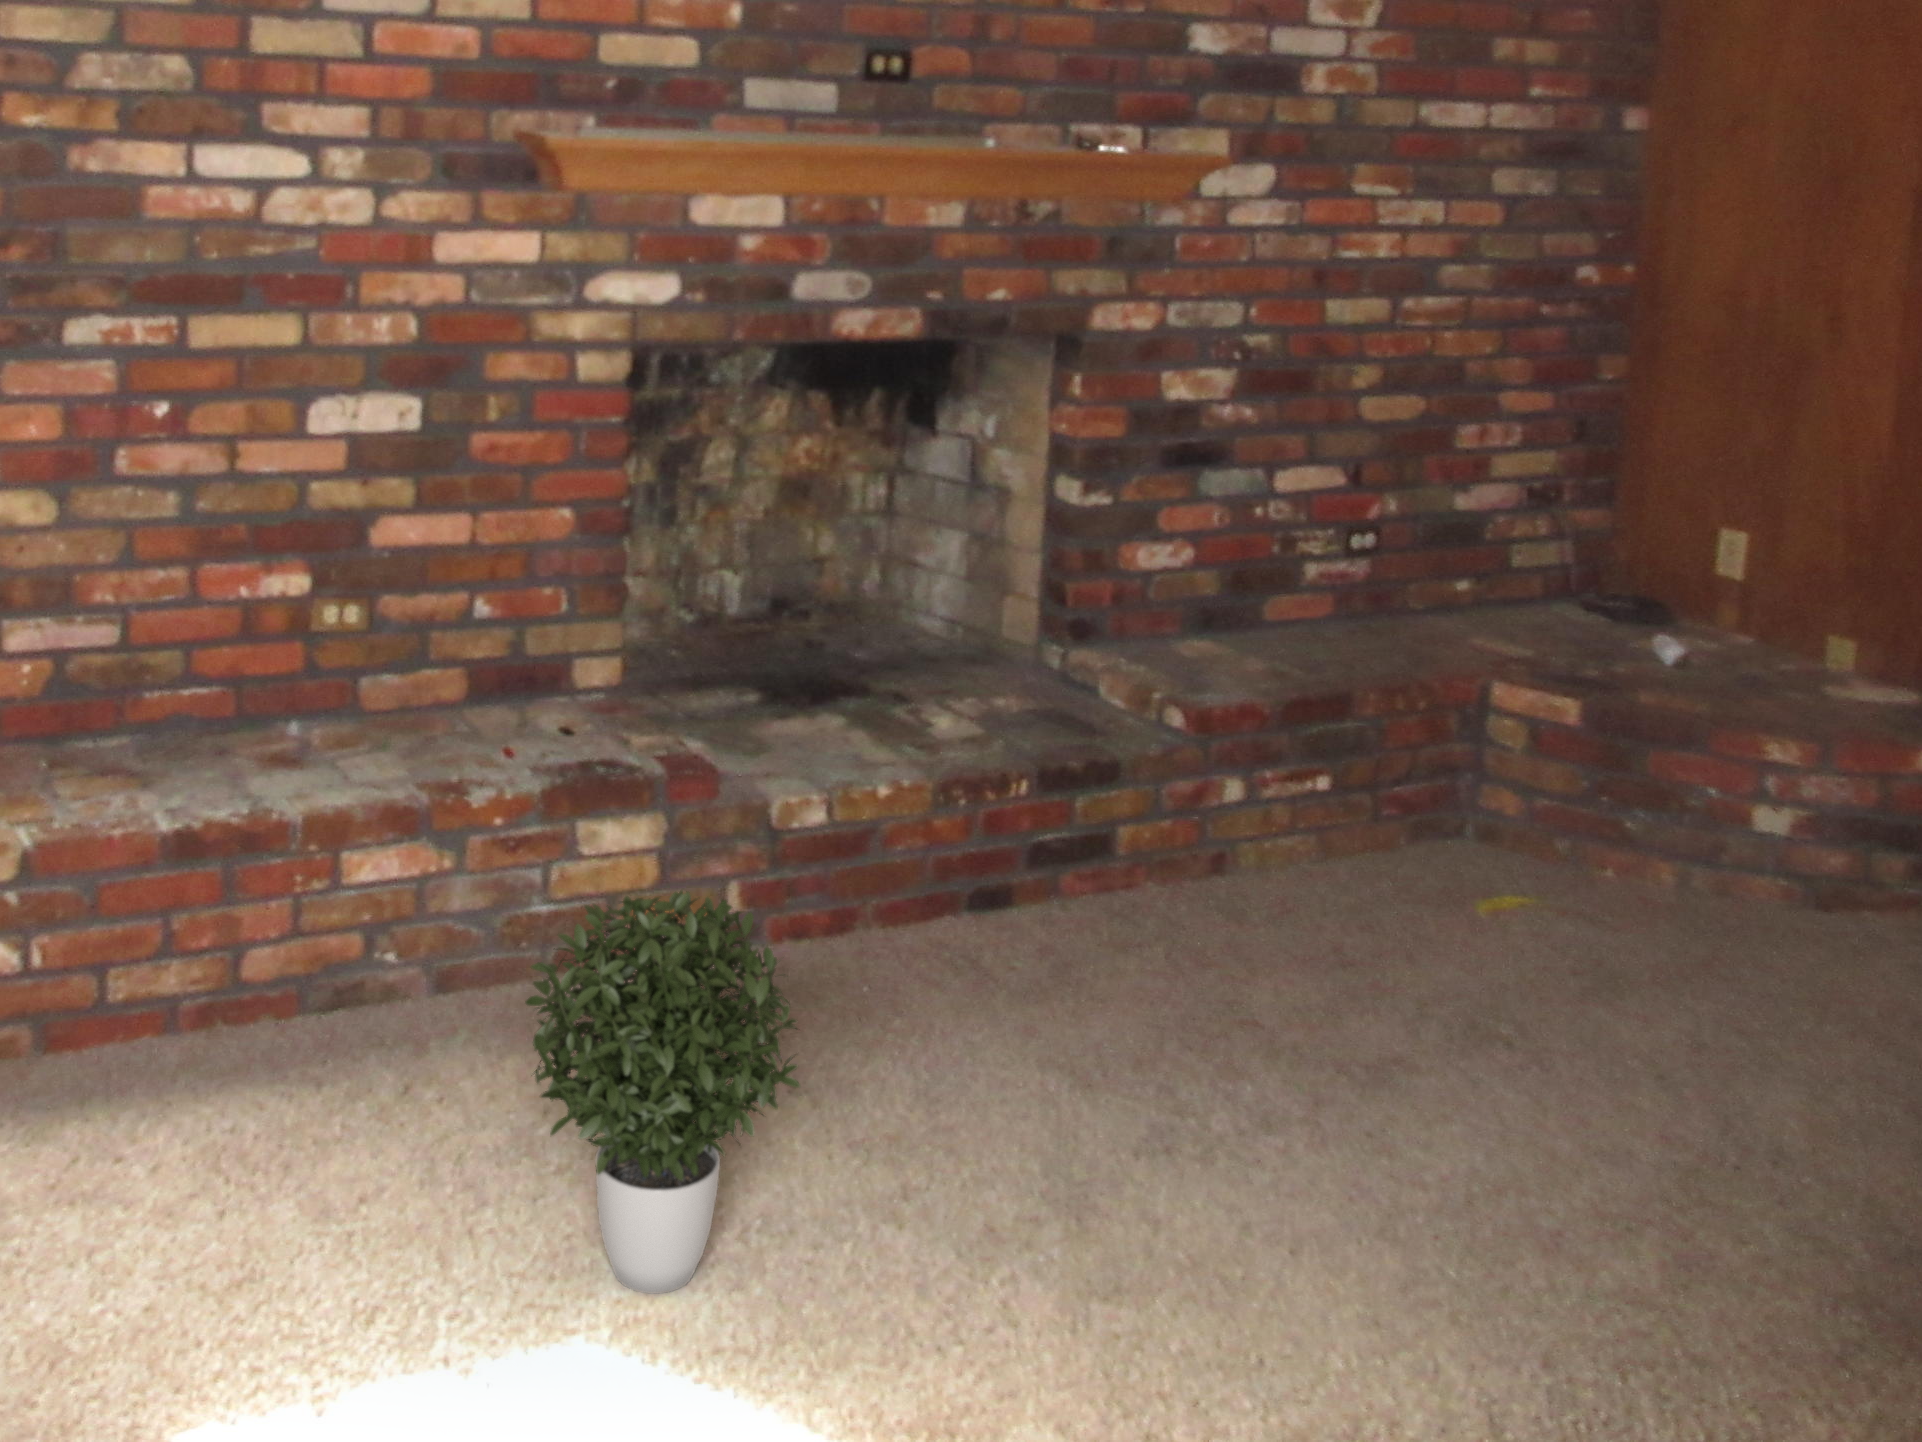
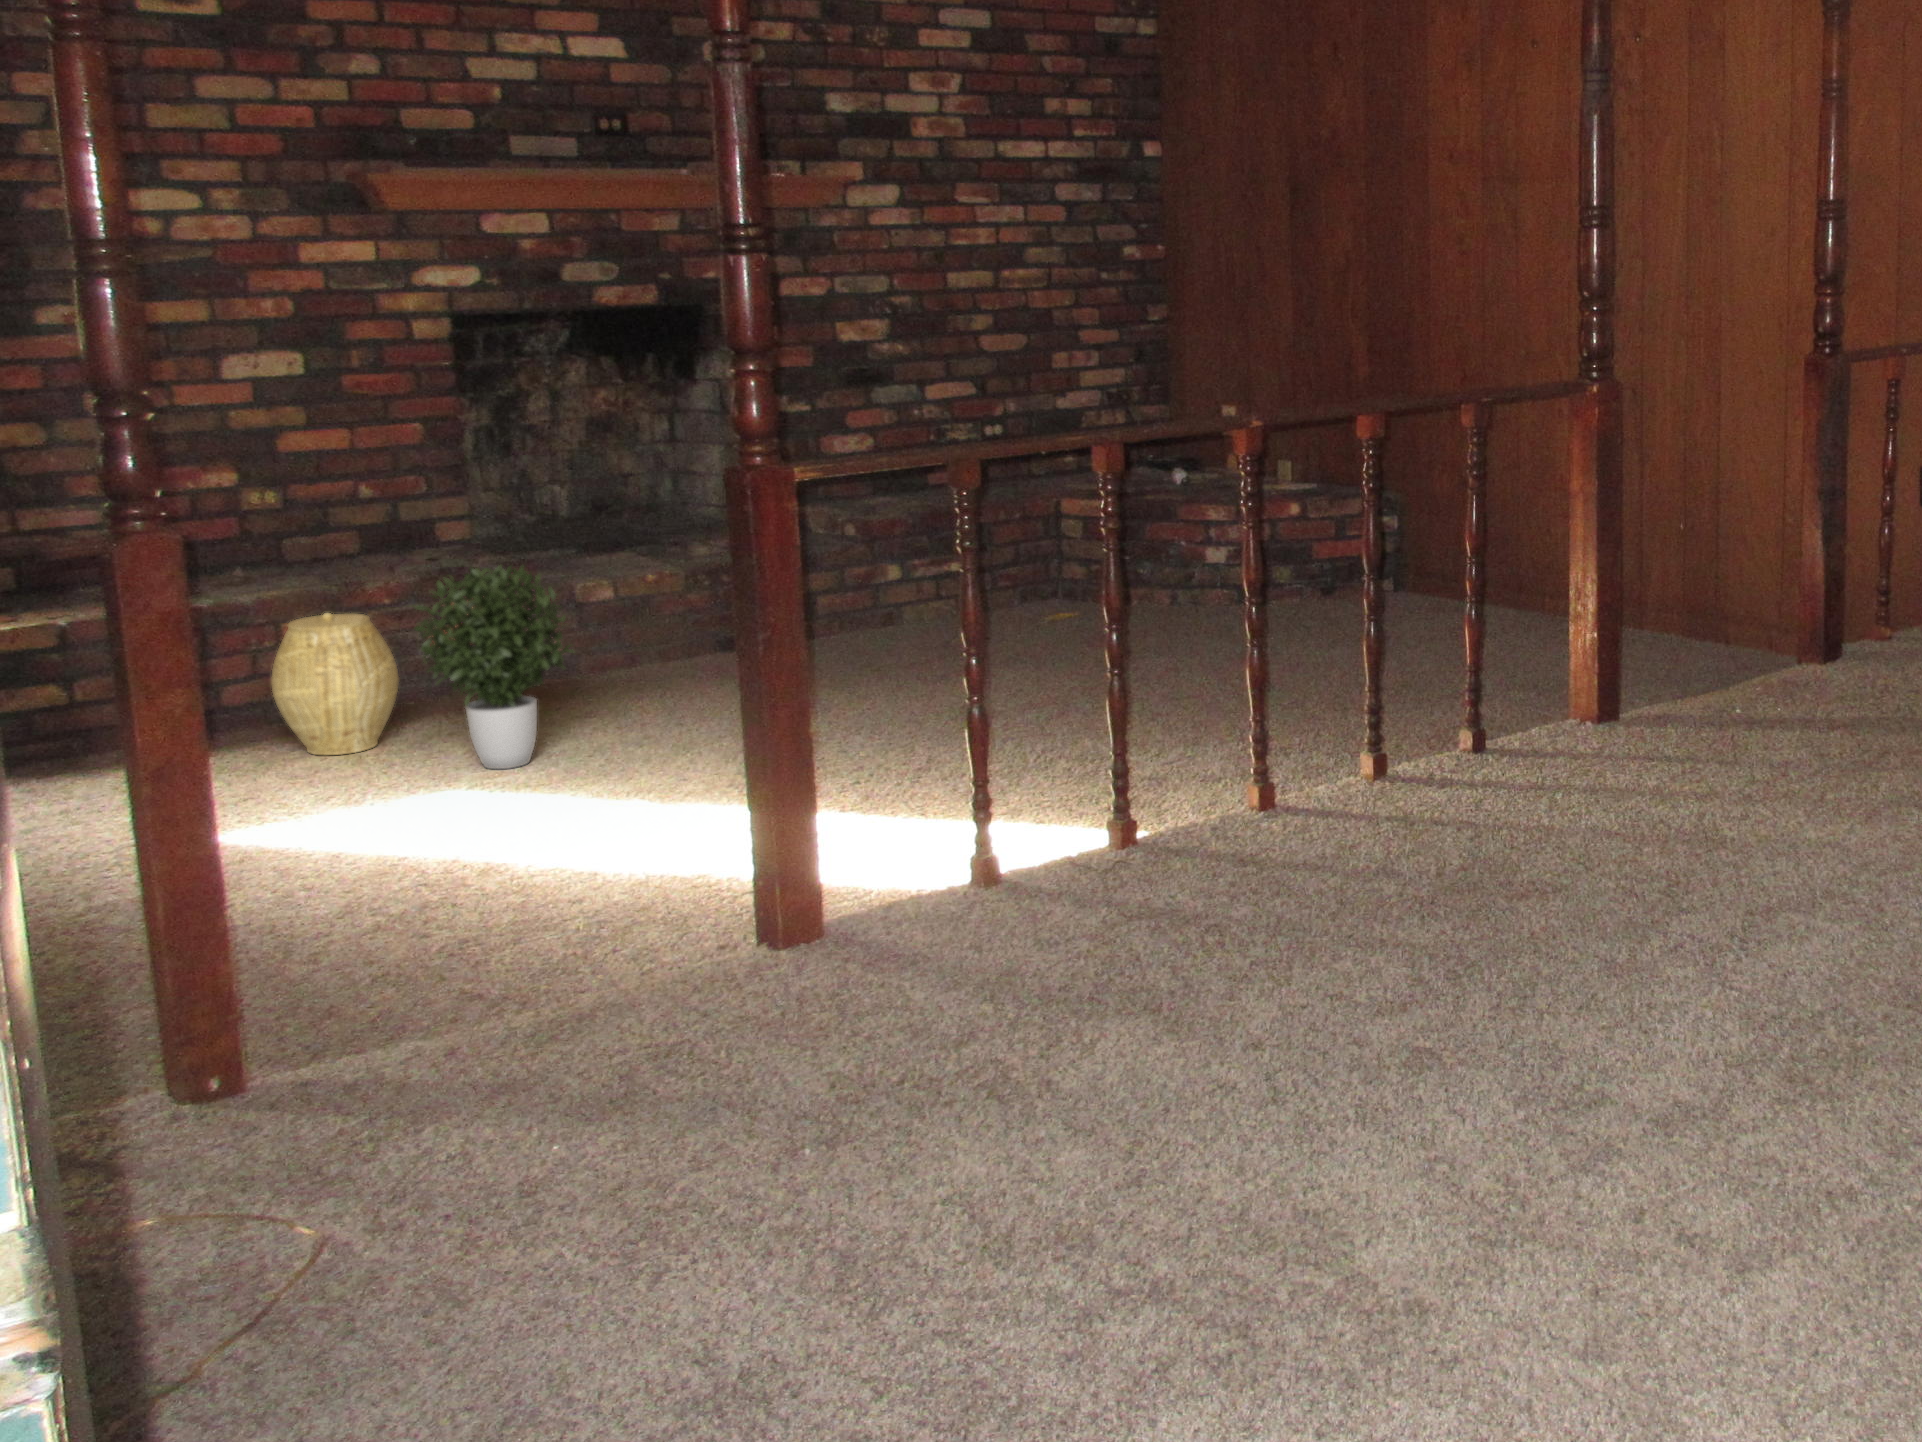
woven basket: none [294,889,492,1158] -> present [271,613,399,755]

